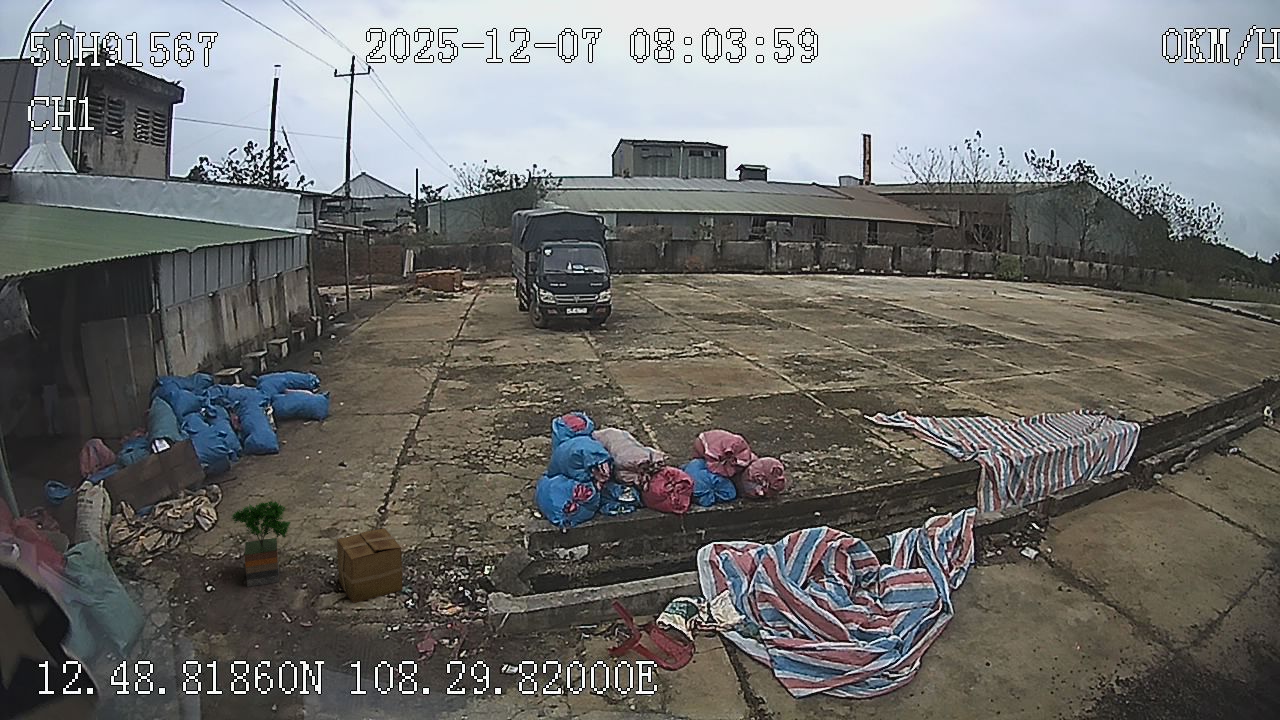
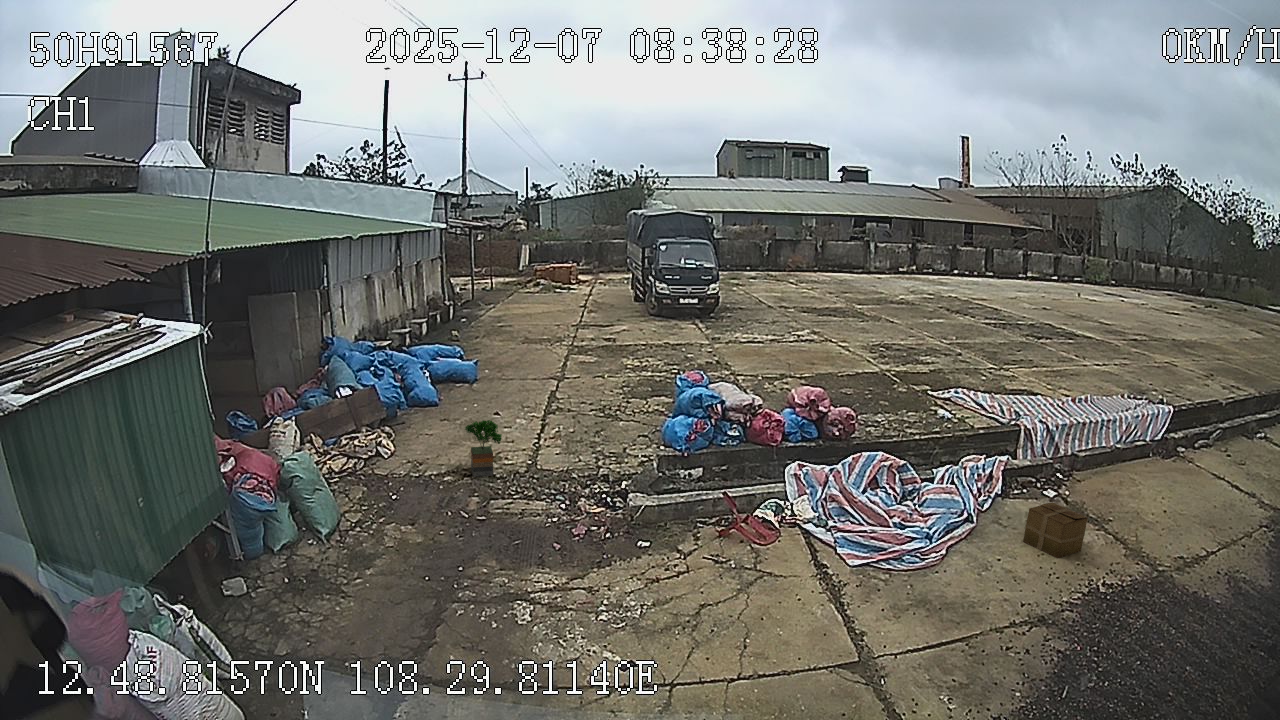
cardboard box: present [337,528,403,603] -> present [1023,502,1088,558]

